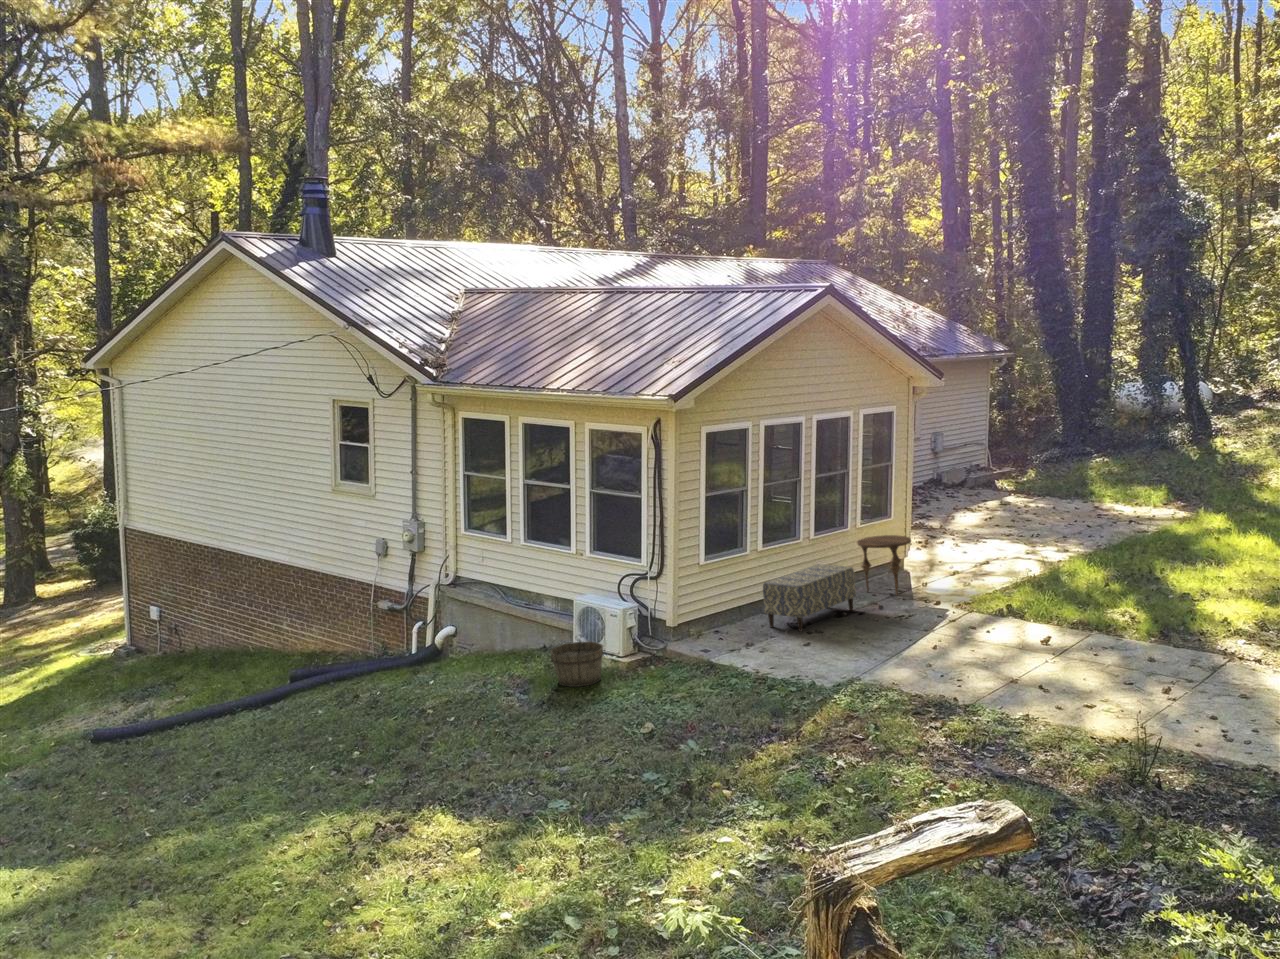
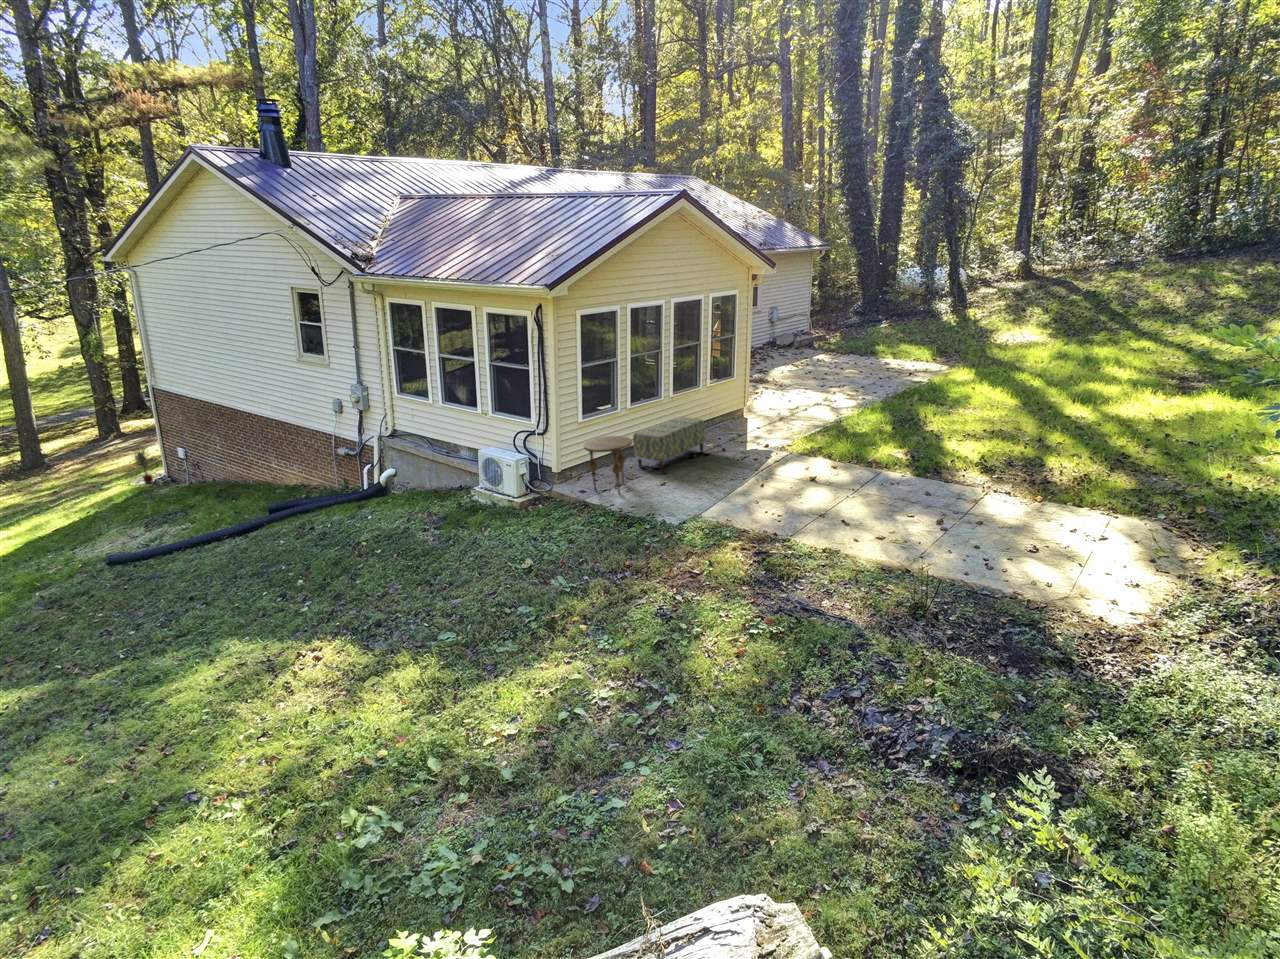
side table: present [857,535,911,595] -> present [584,436,632,493]
potted tree: none [100,600,131,650] -> present [134,447,157,484]
wooden bucket: present [550,640,604,687] -> none [458,483,504,524]

